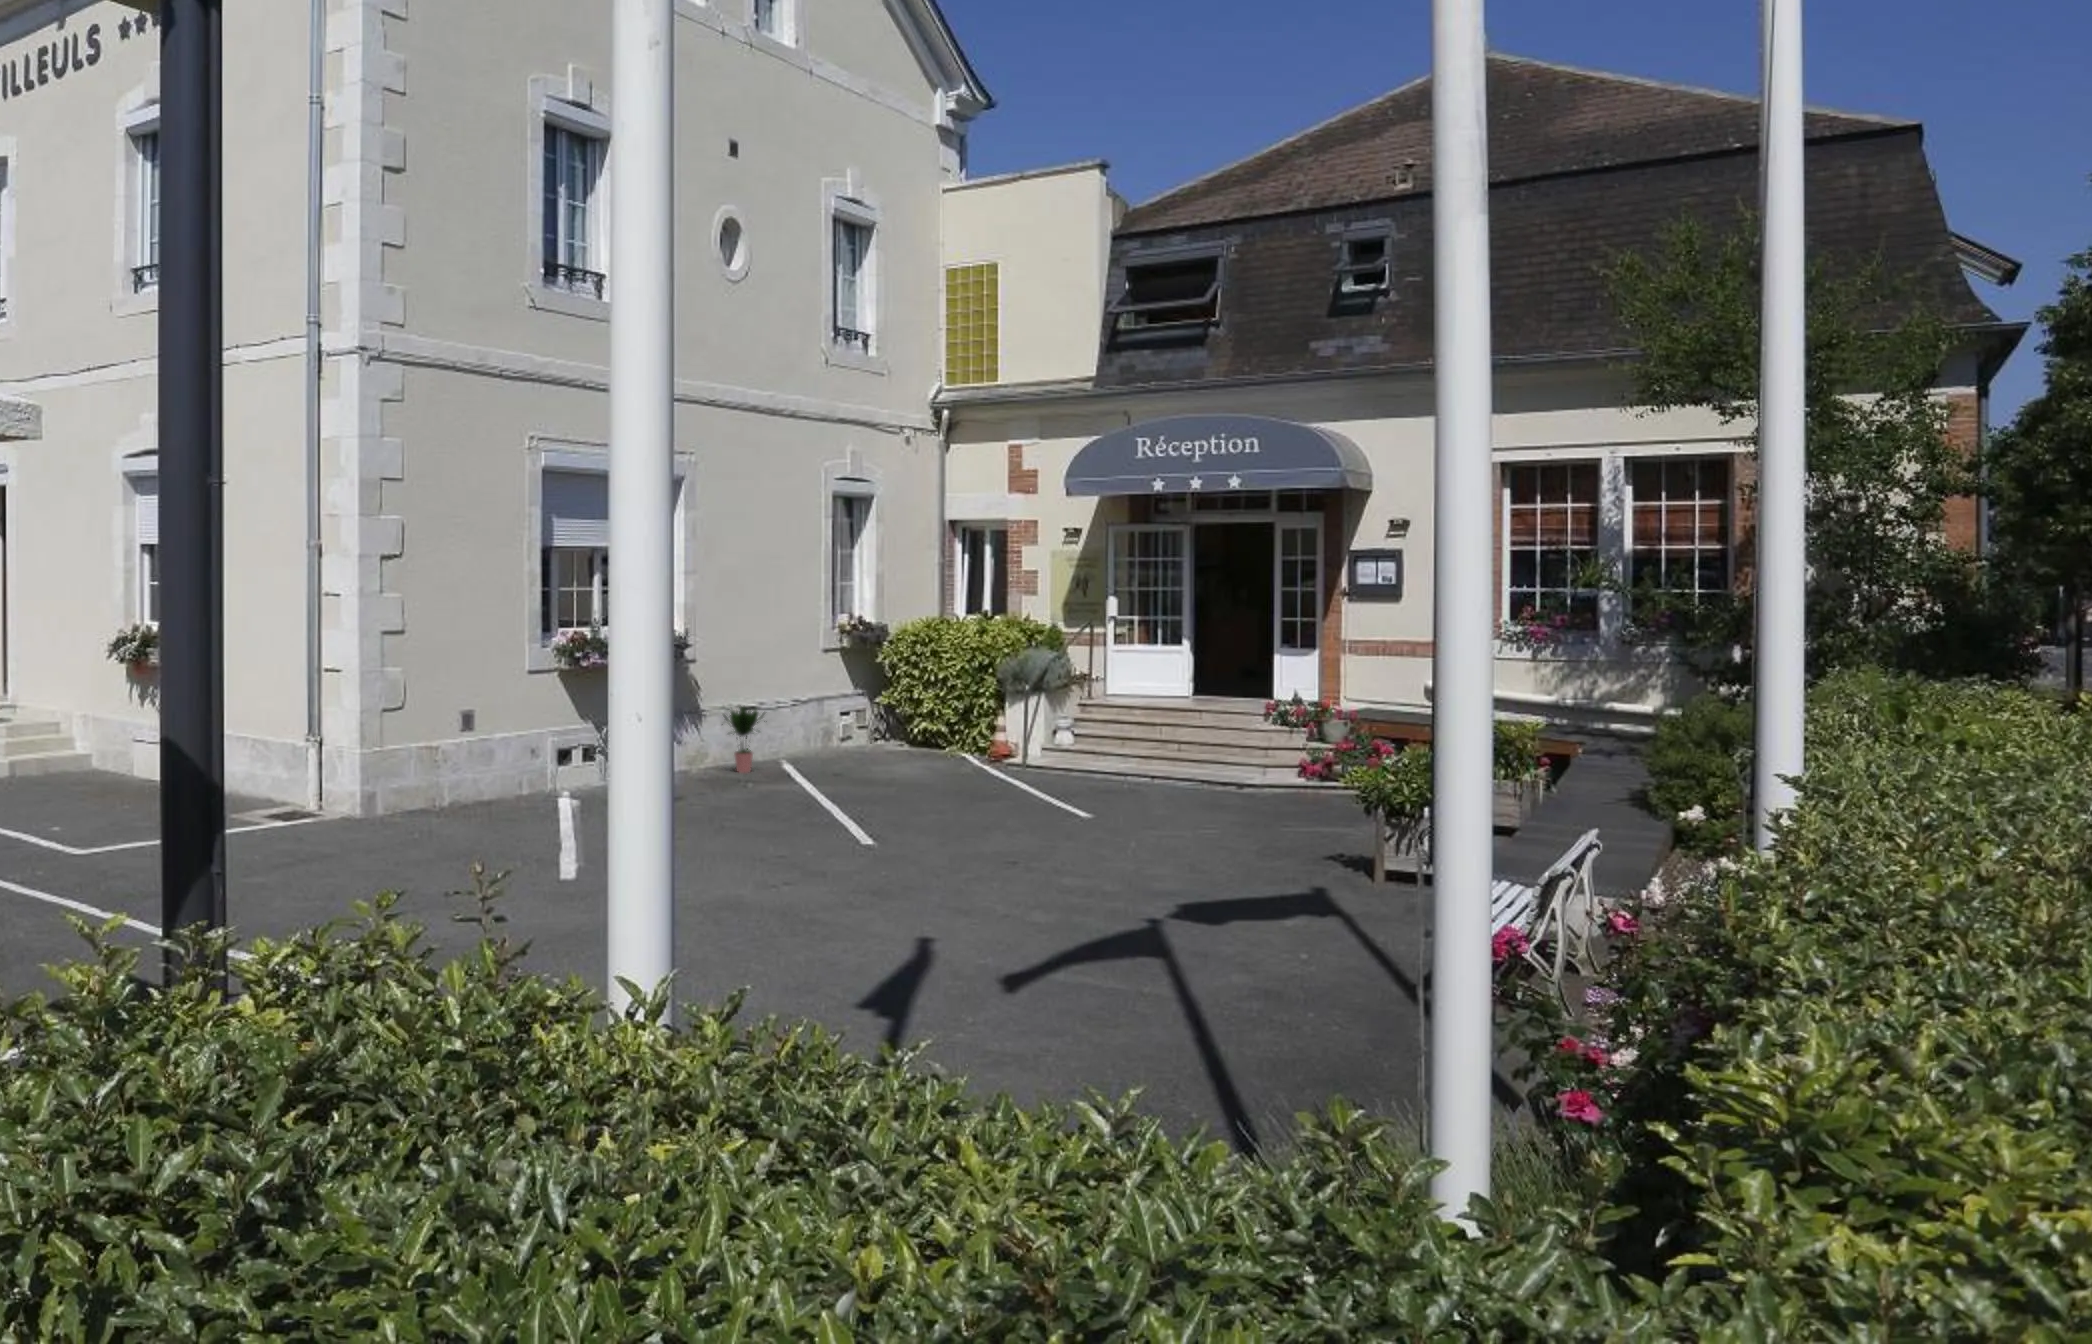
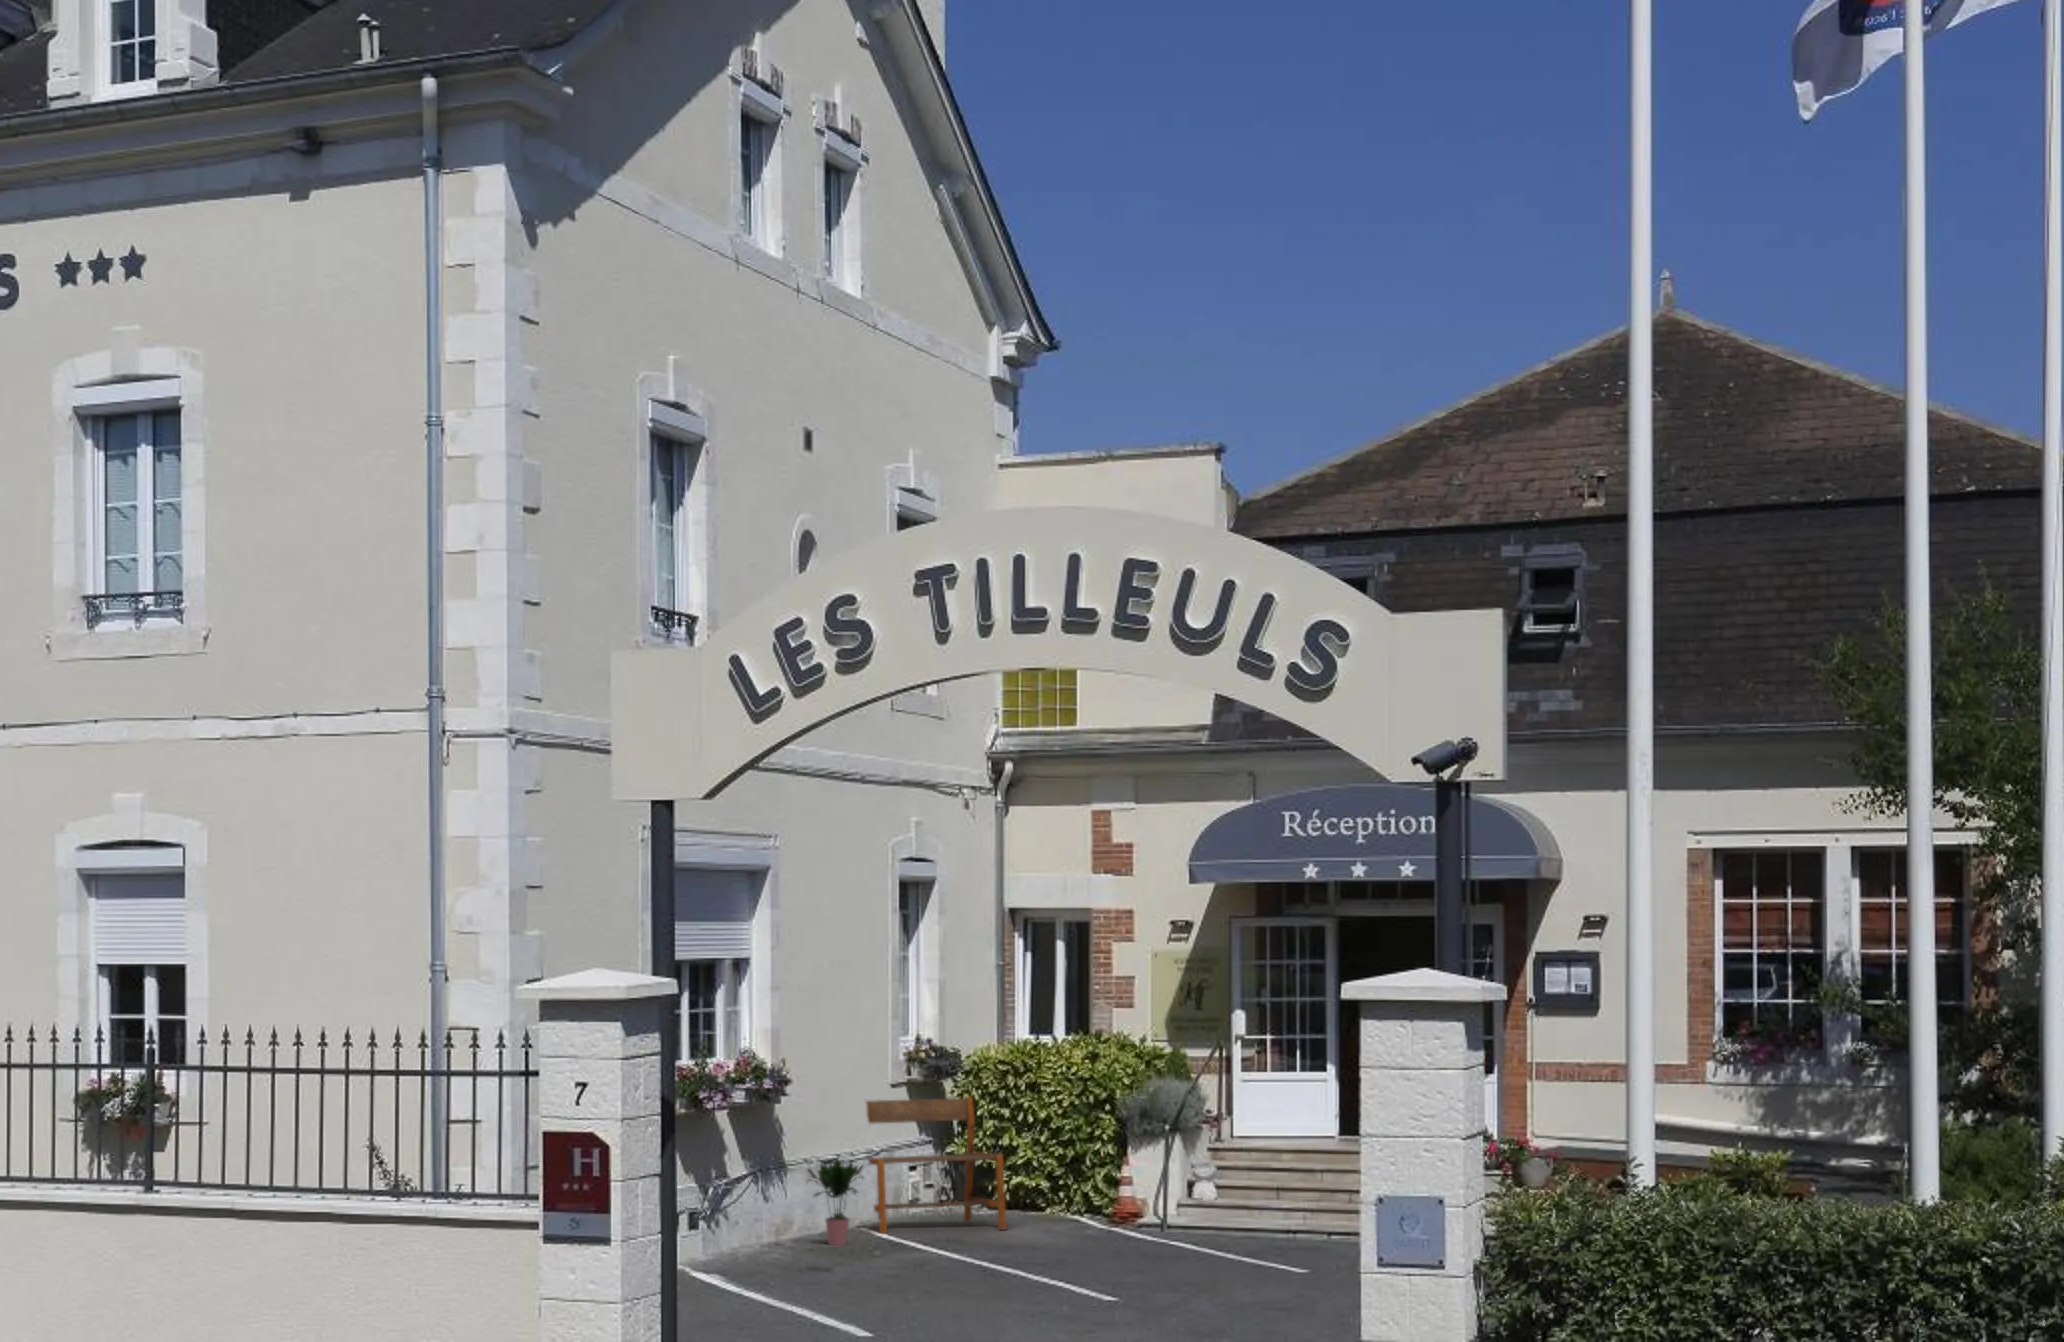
bench: none [786,659,899,764] -> present [866,1097,1006,1233]

